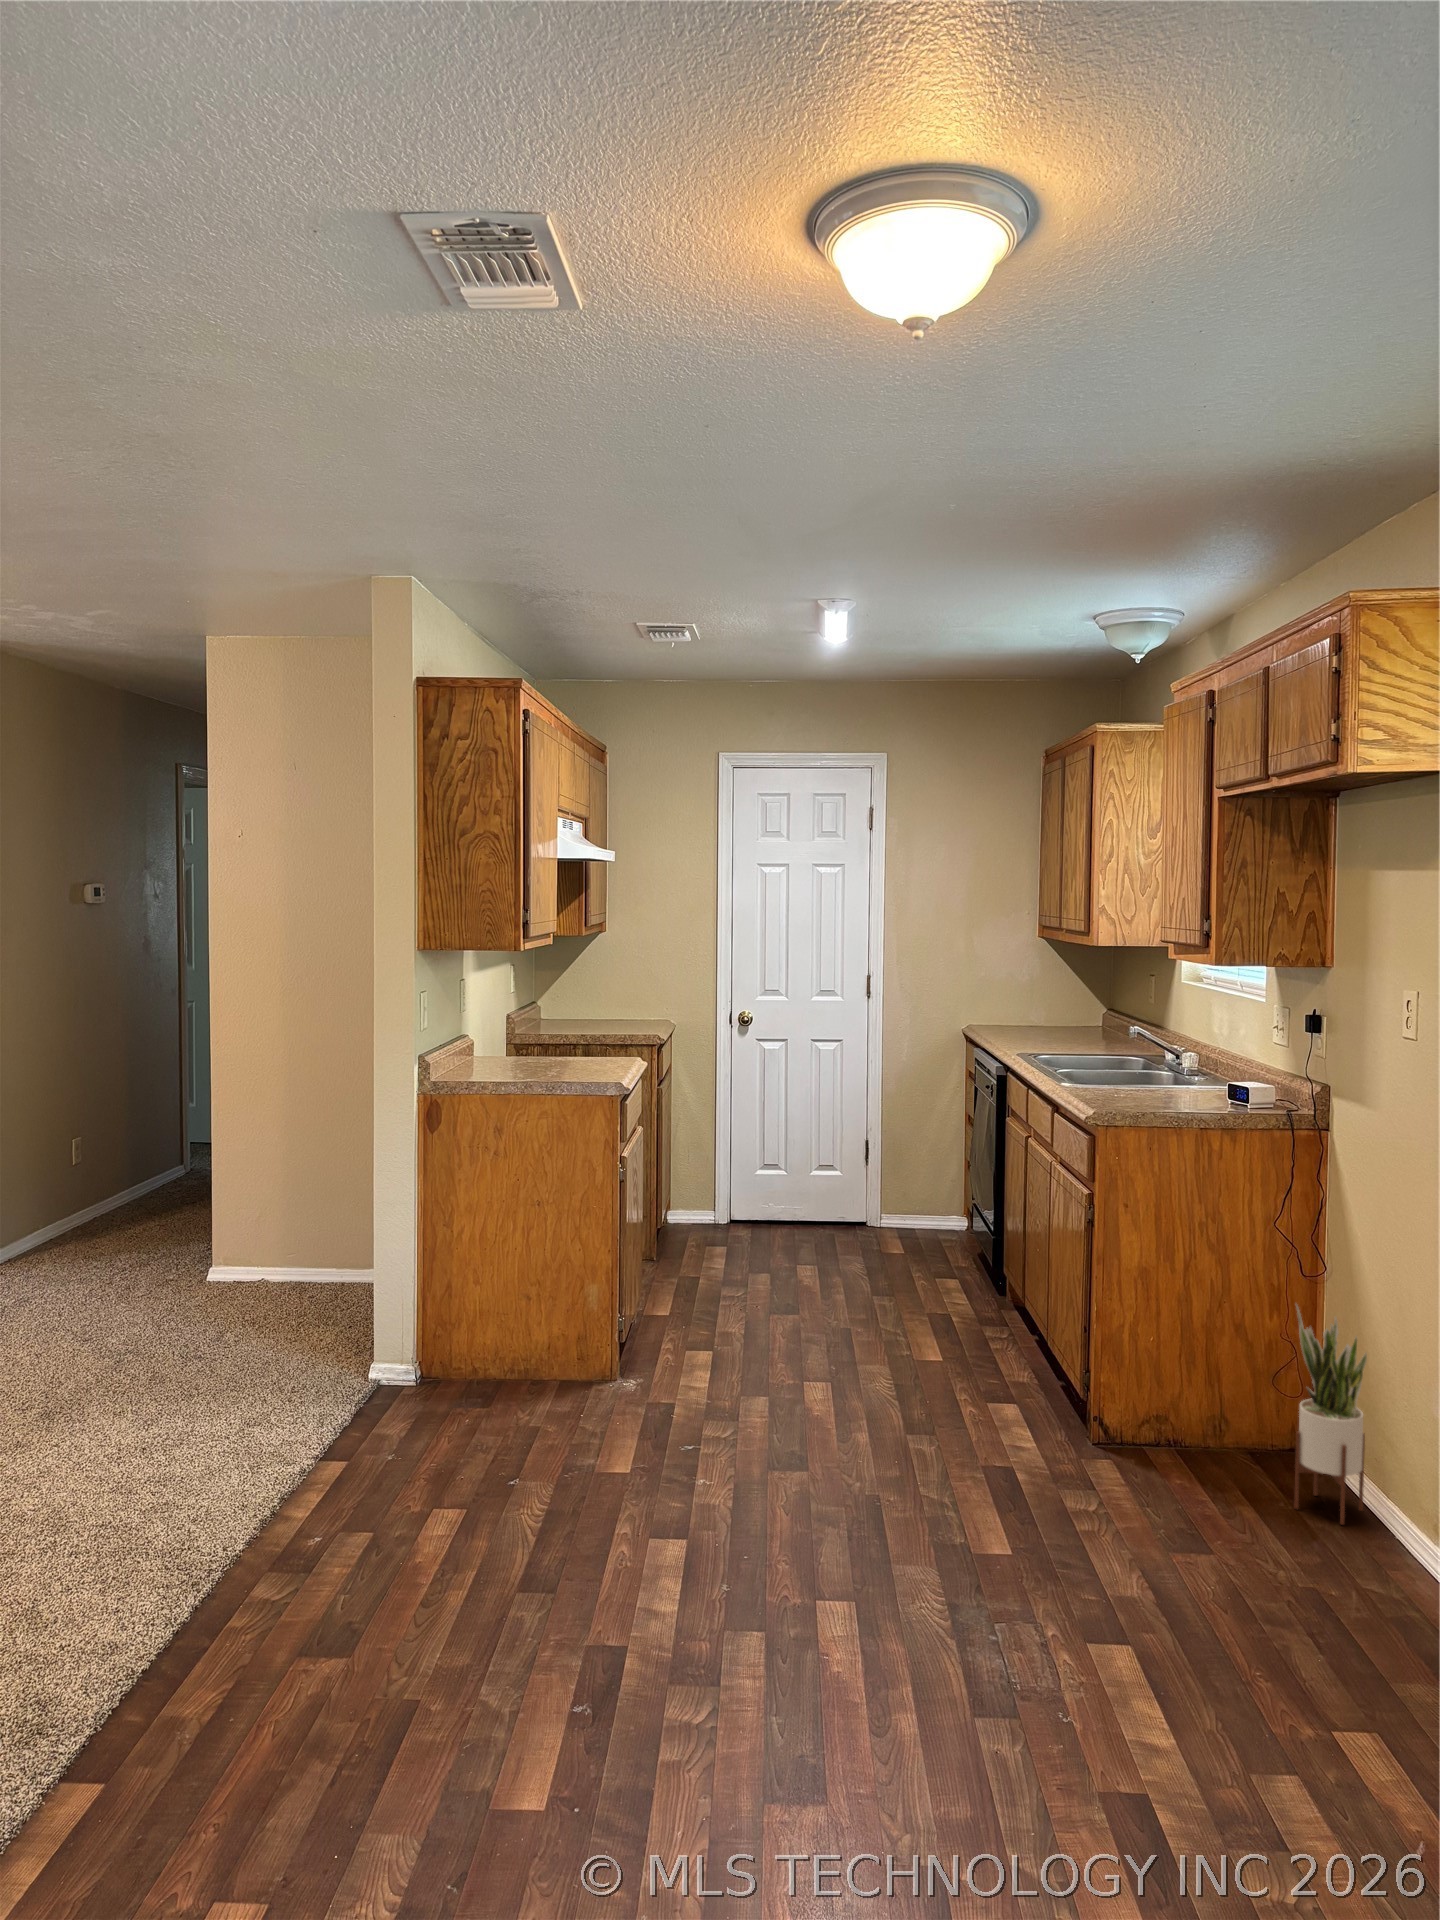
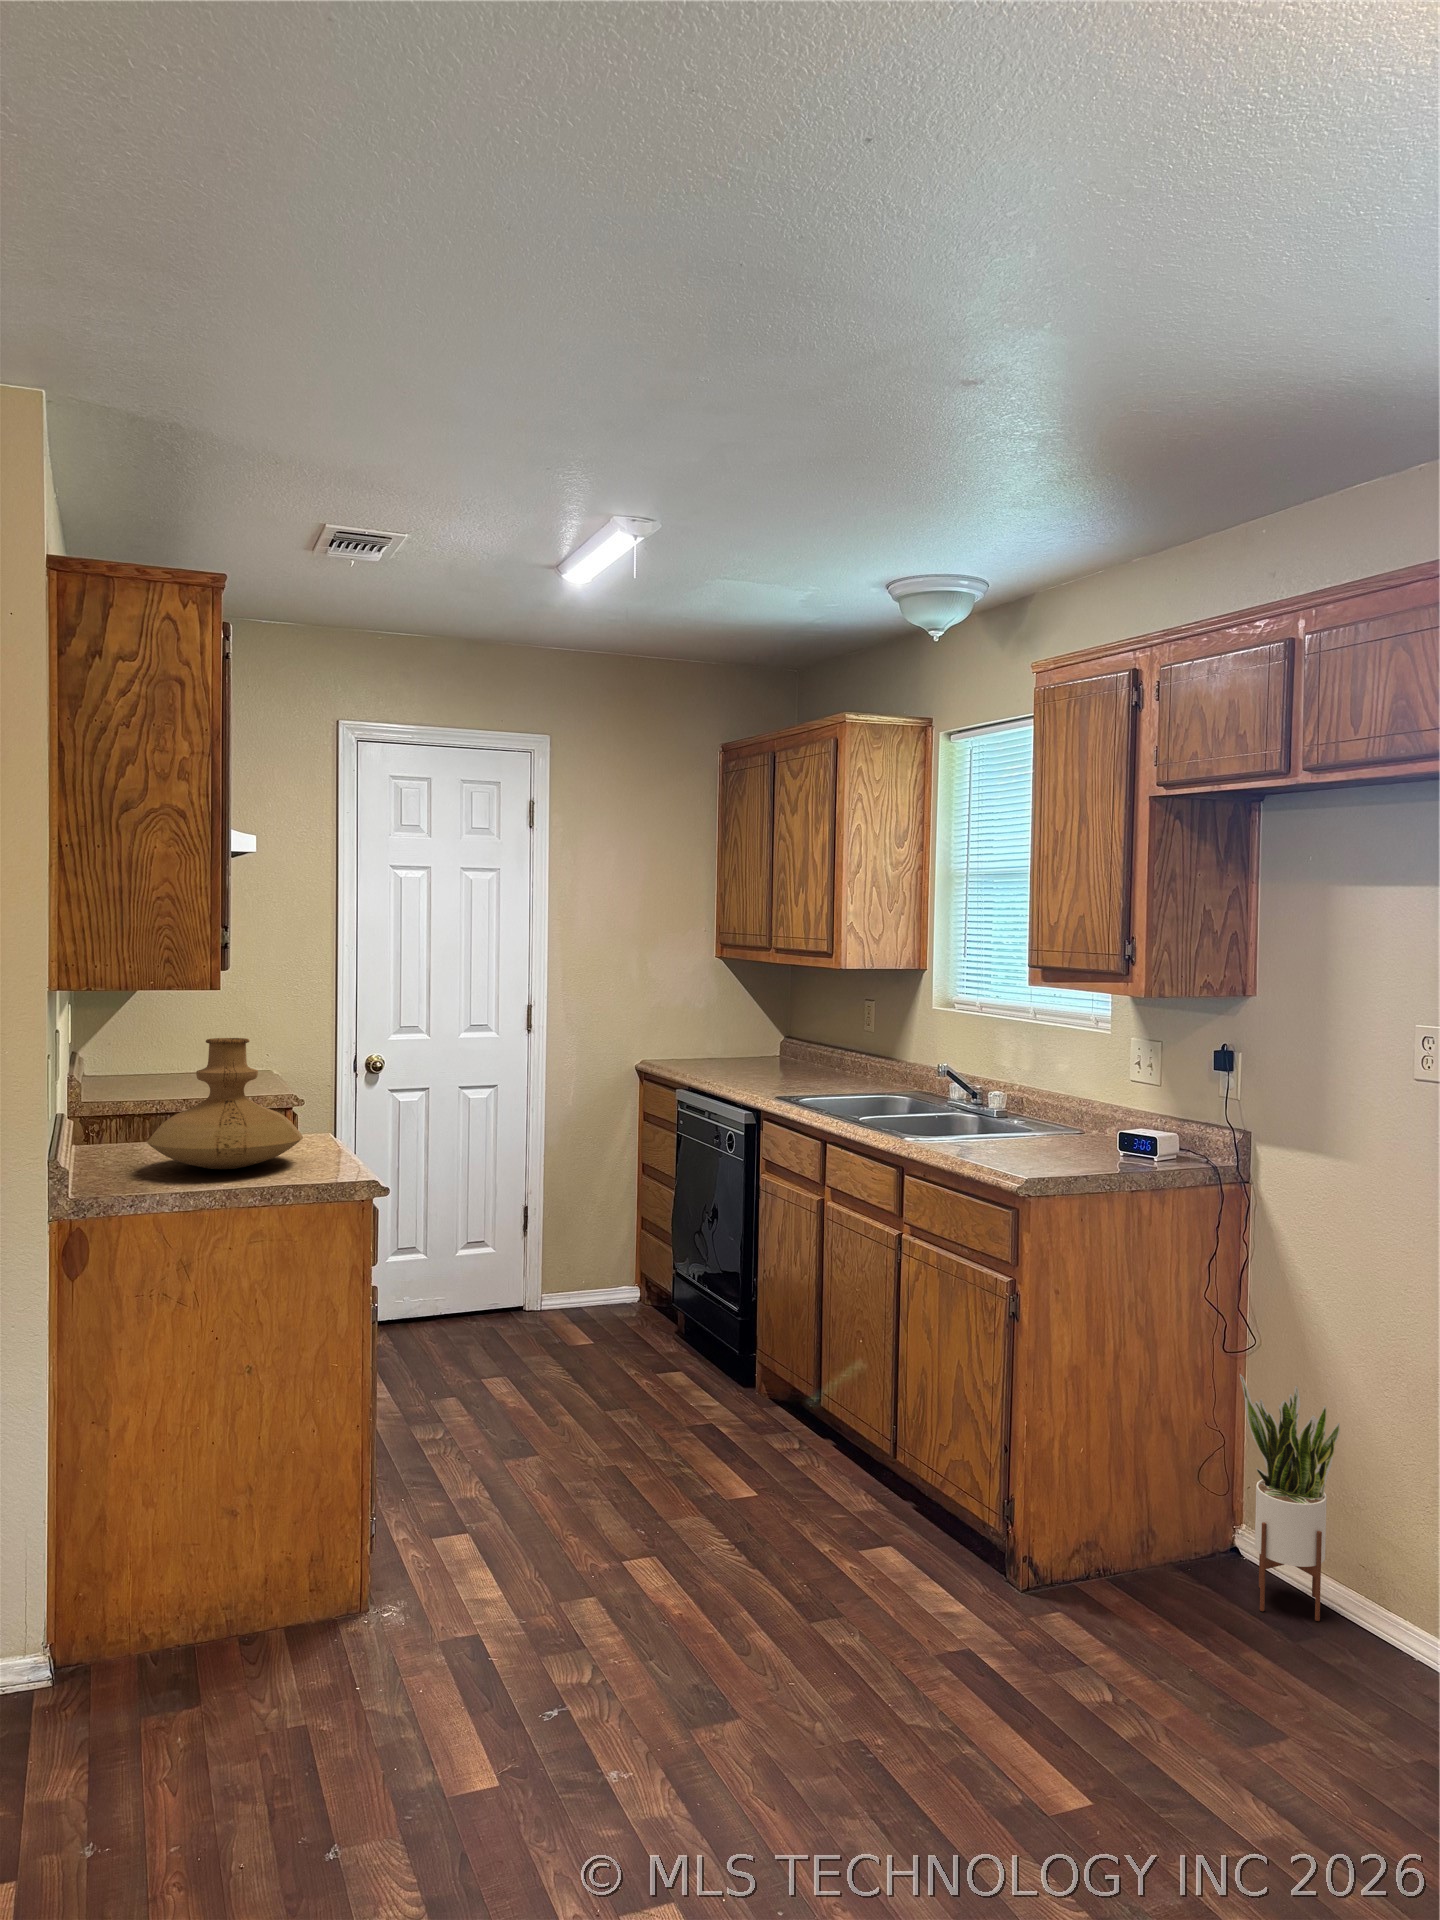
vase: none [498,986,598,1074] -> present [147,1038,303,1169]

